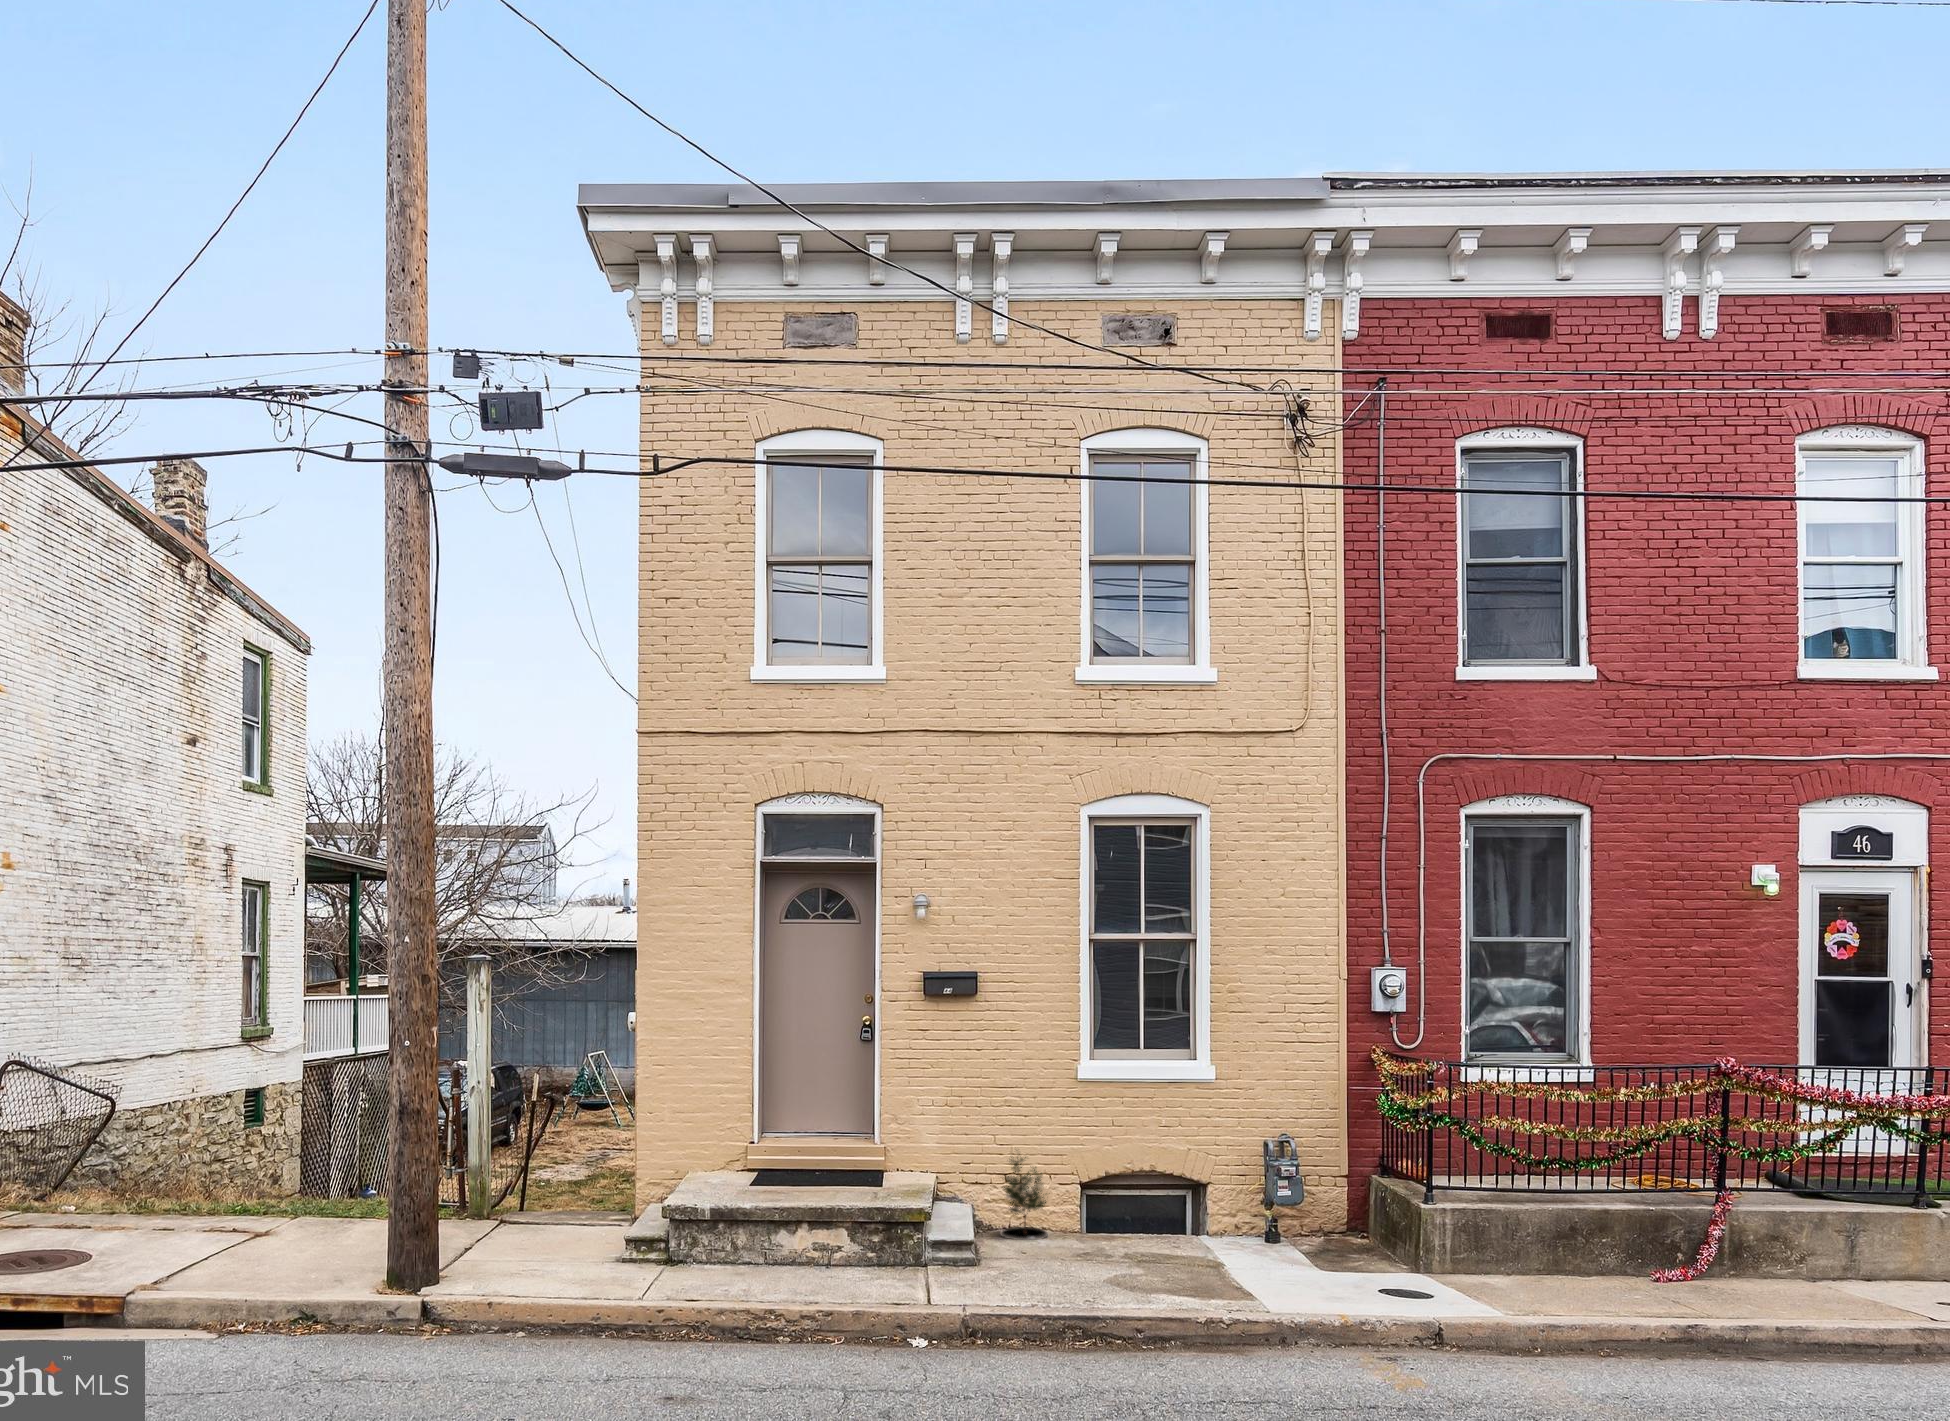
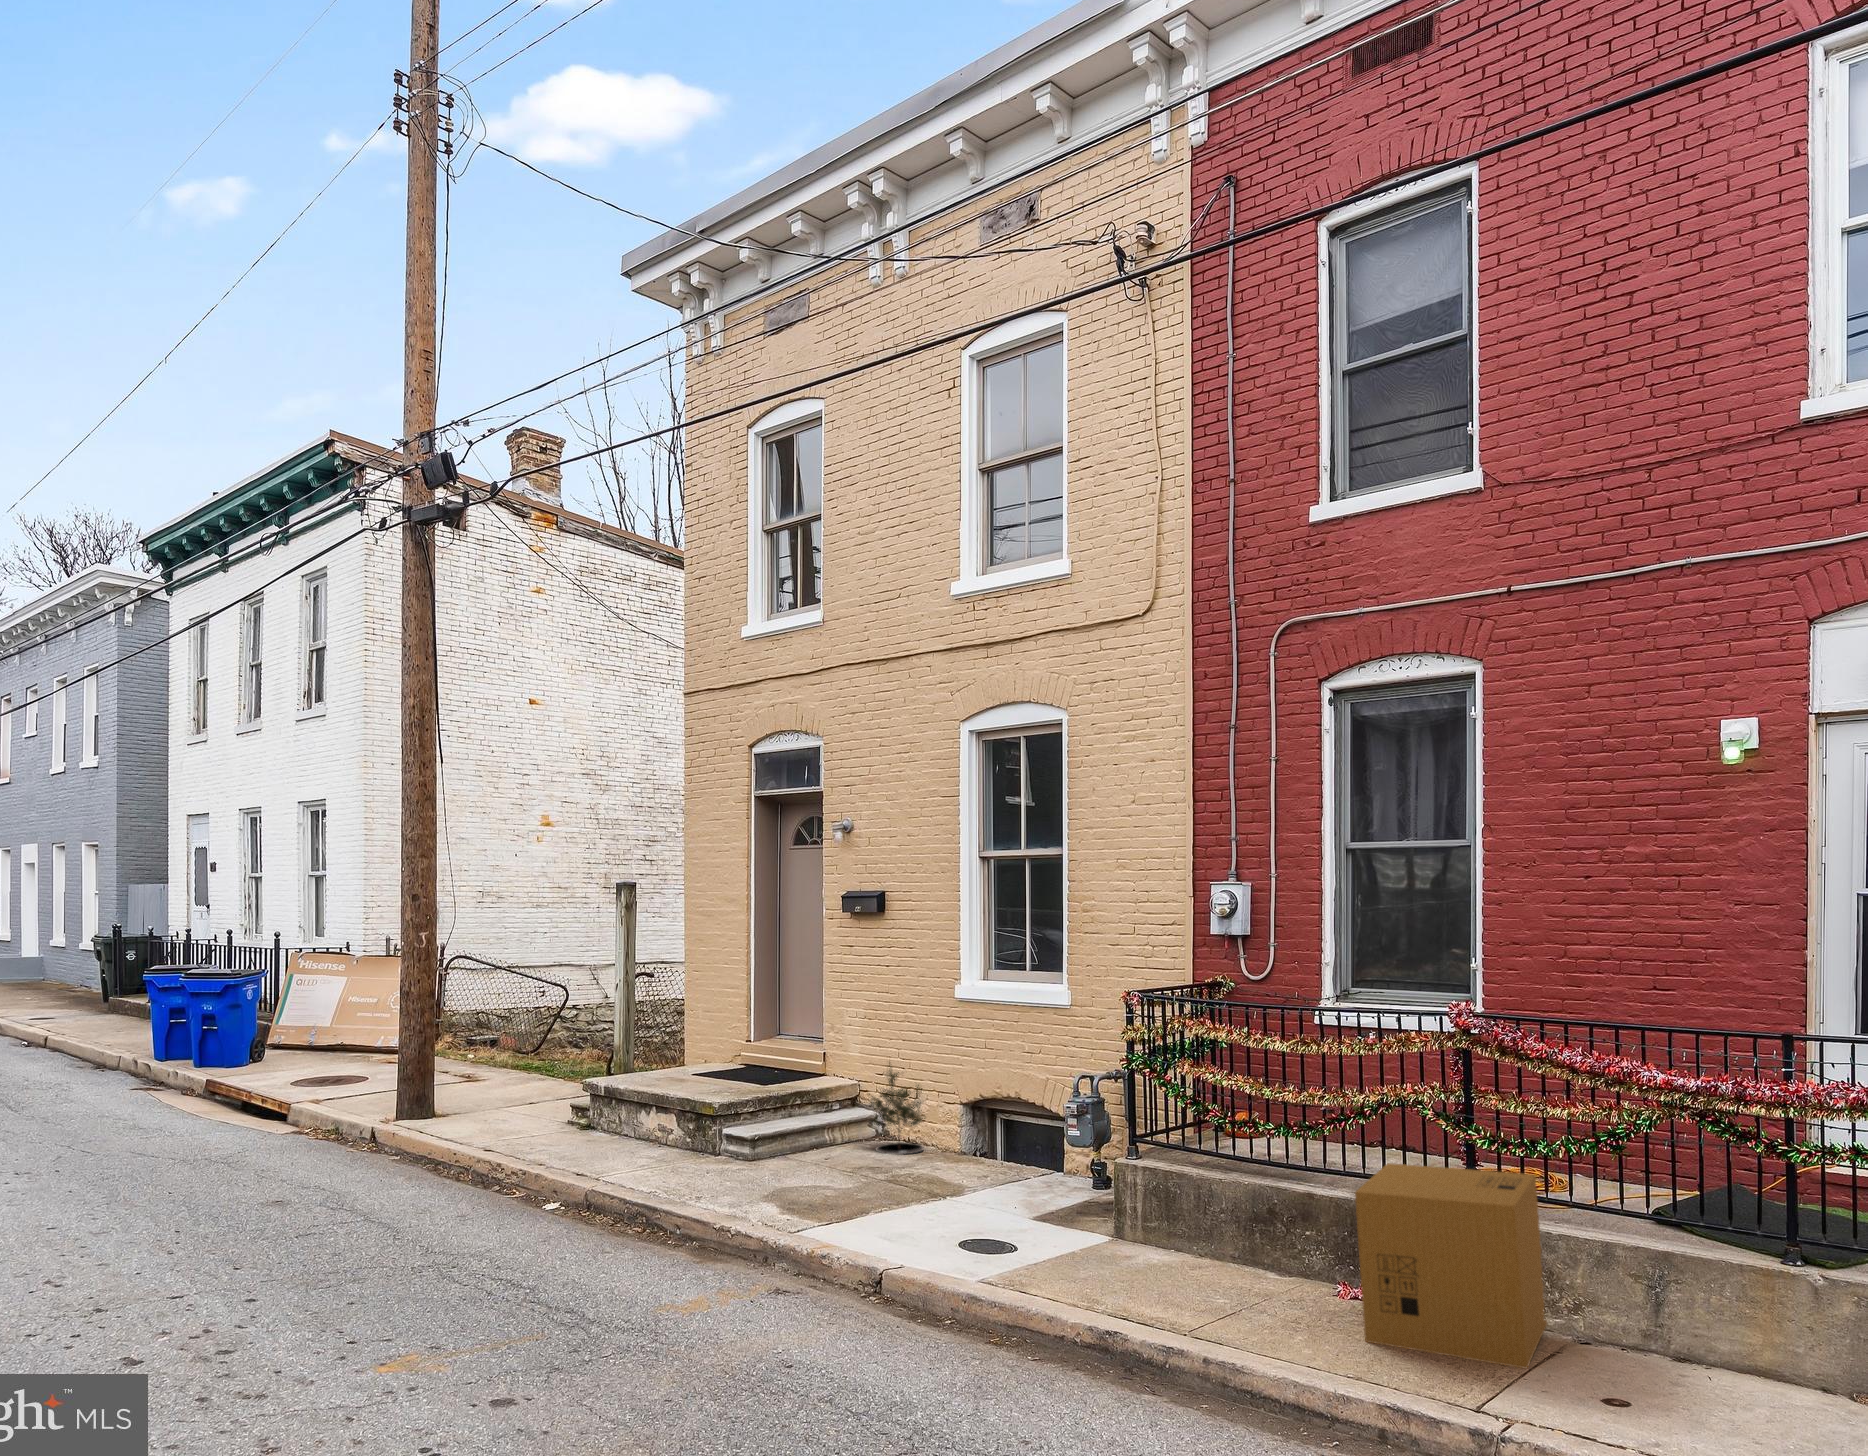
cardboard box: none [1686,1175,1846,1304] -> present [1355,1163,1547,1369]

